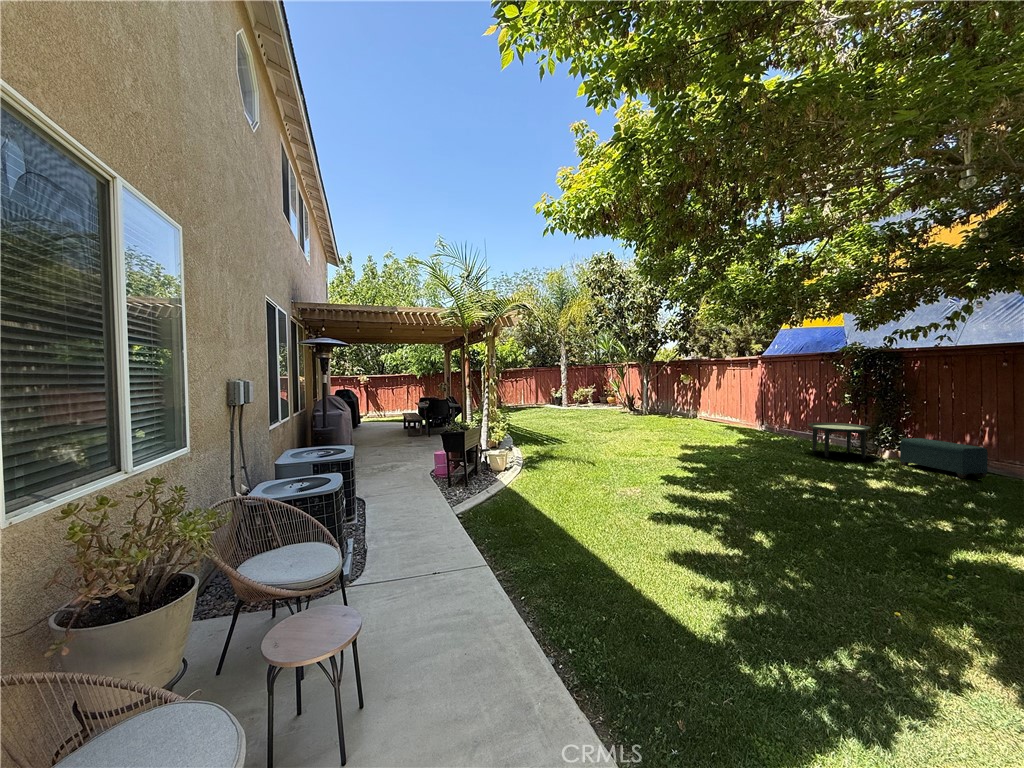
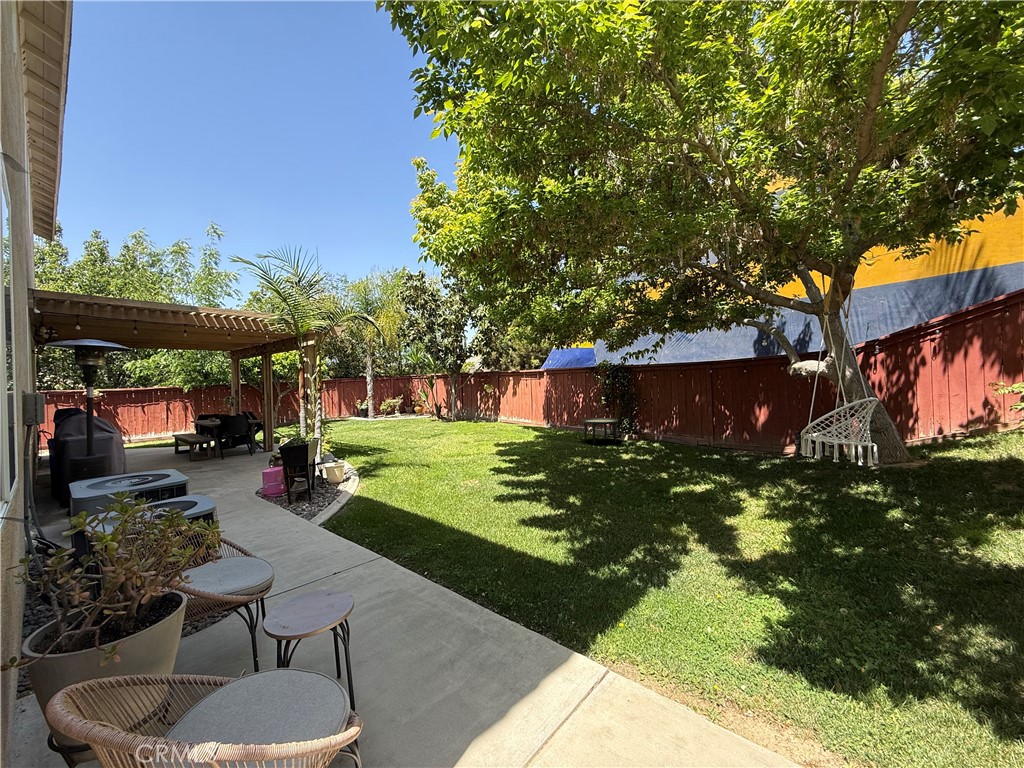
bench: present [900,438,988,478] -> none [635,425,678,448]

